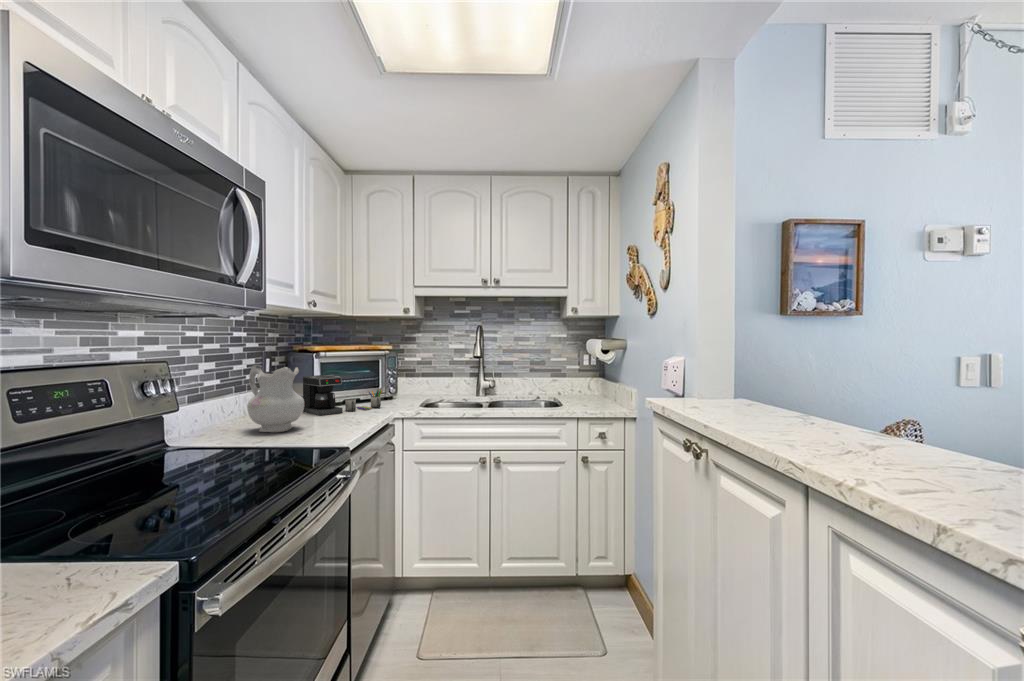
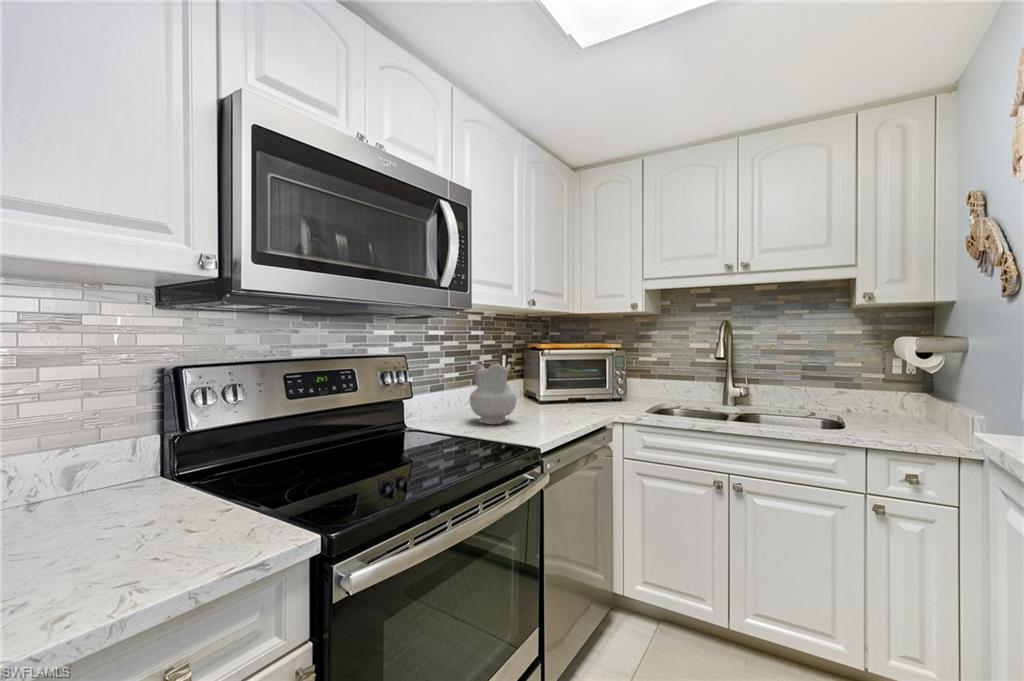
coffee maker: present [303,375,382,416] -> none [529,372,605,412]

